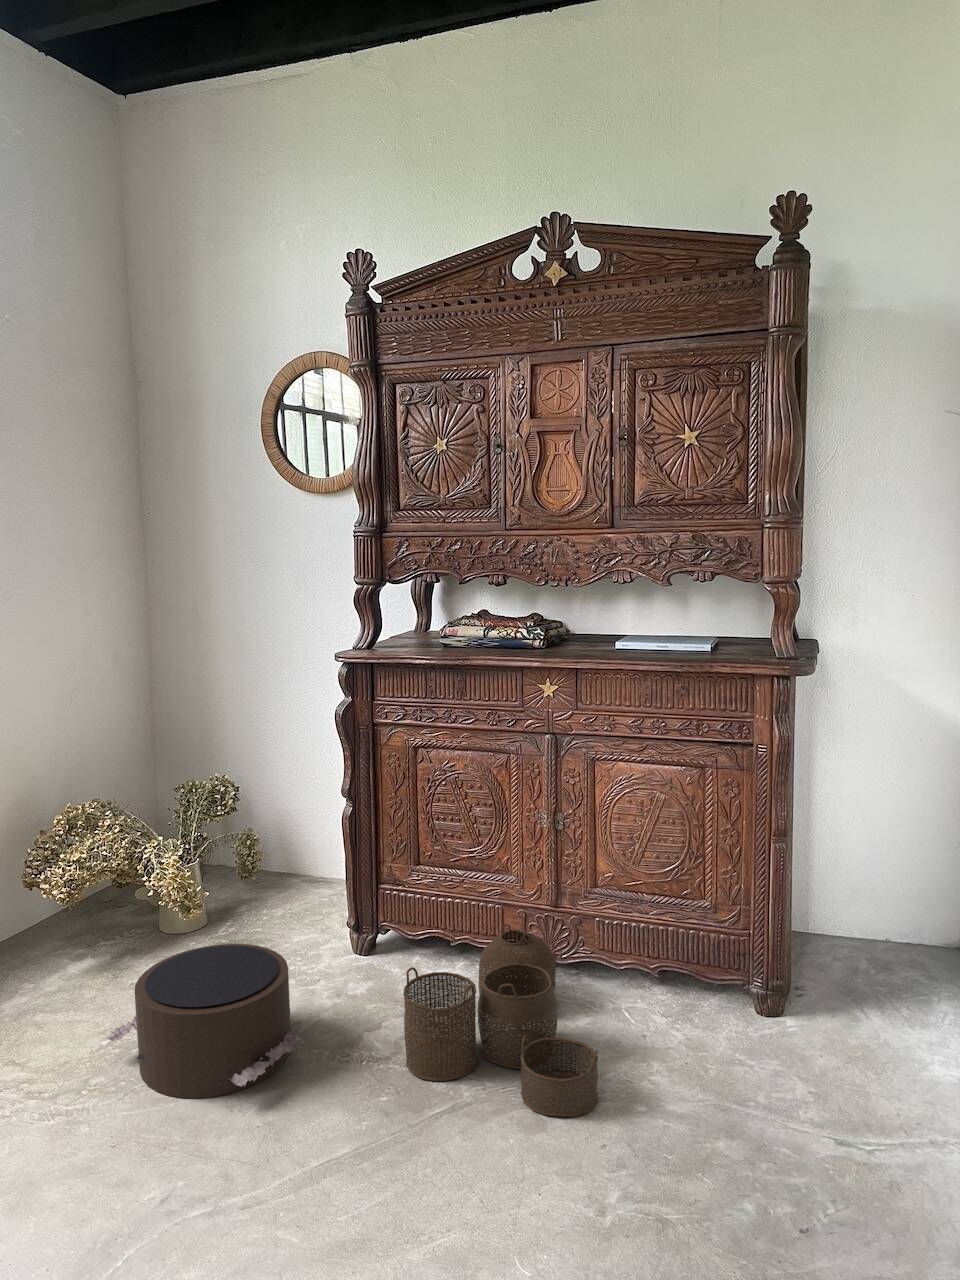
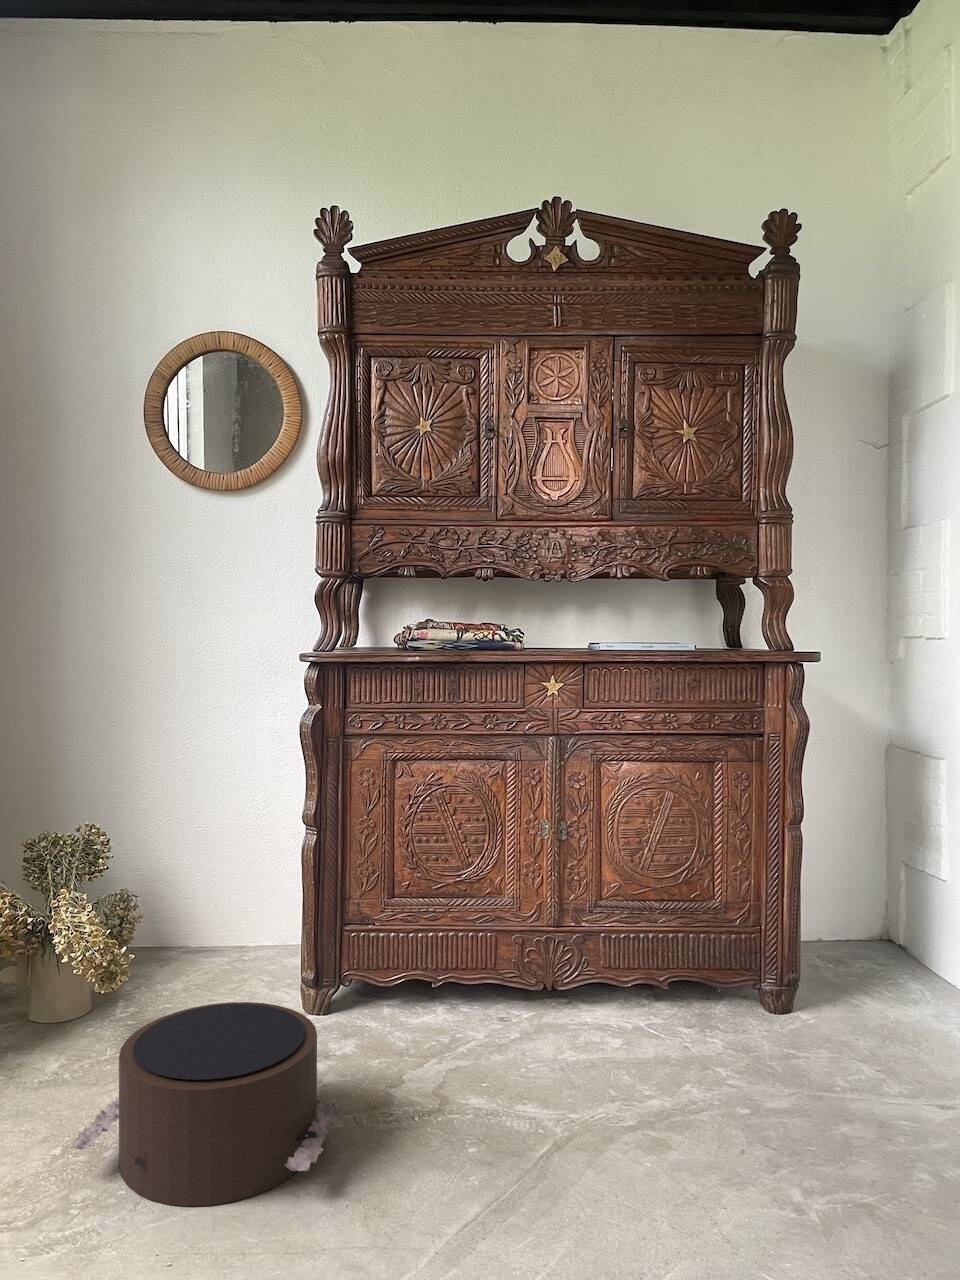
woven basket: present [403,924,598,1116] -> none [460,948,700,1142]

